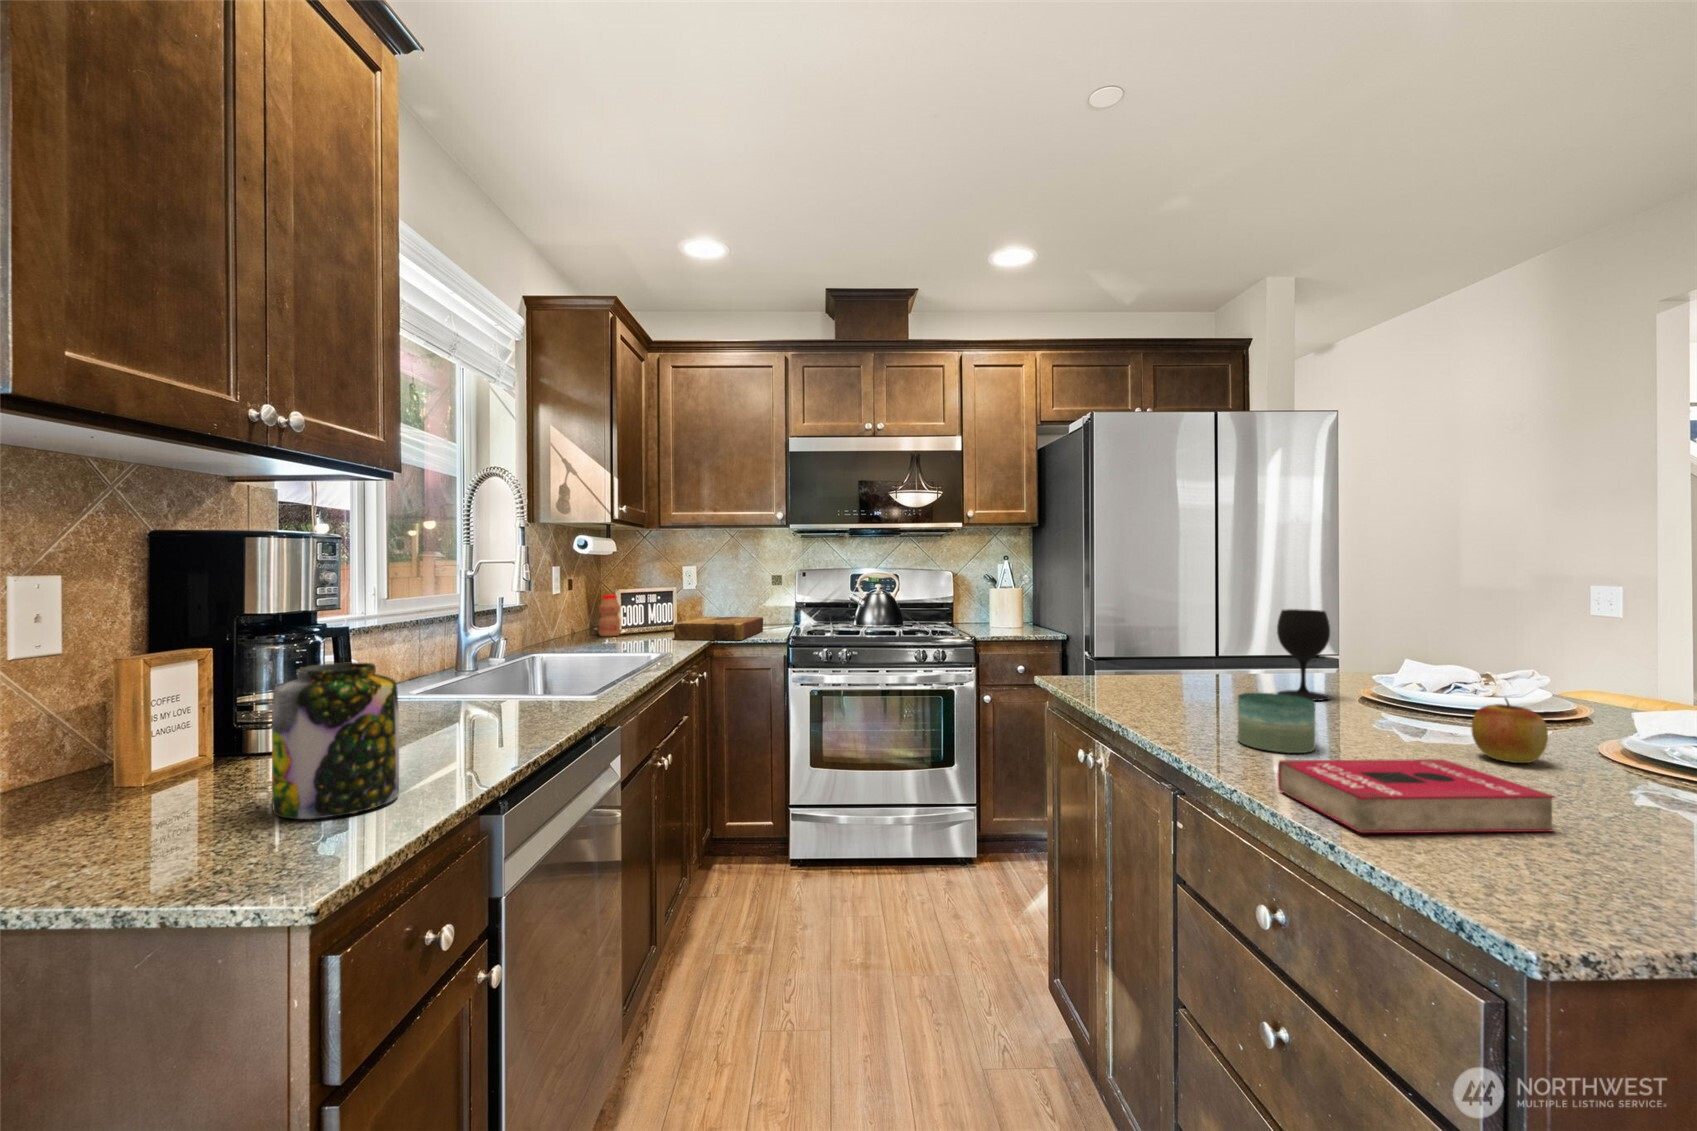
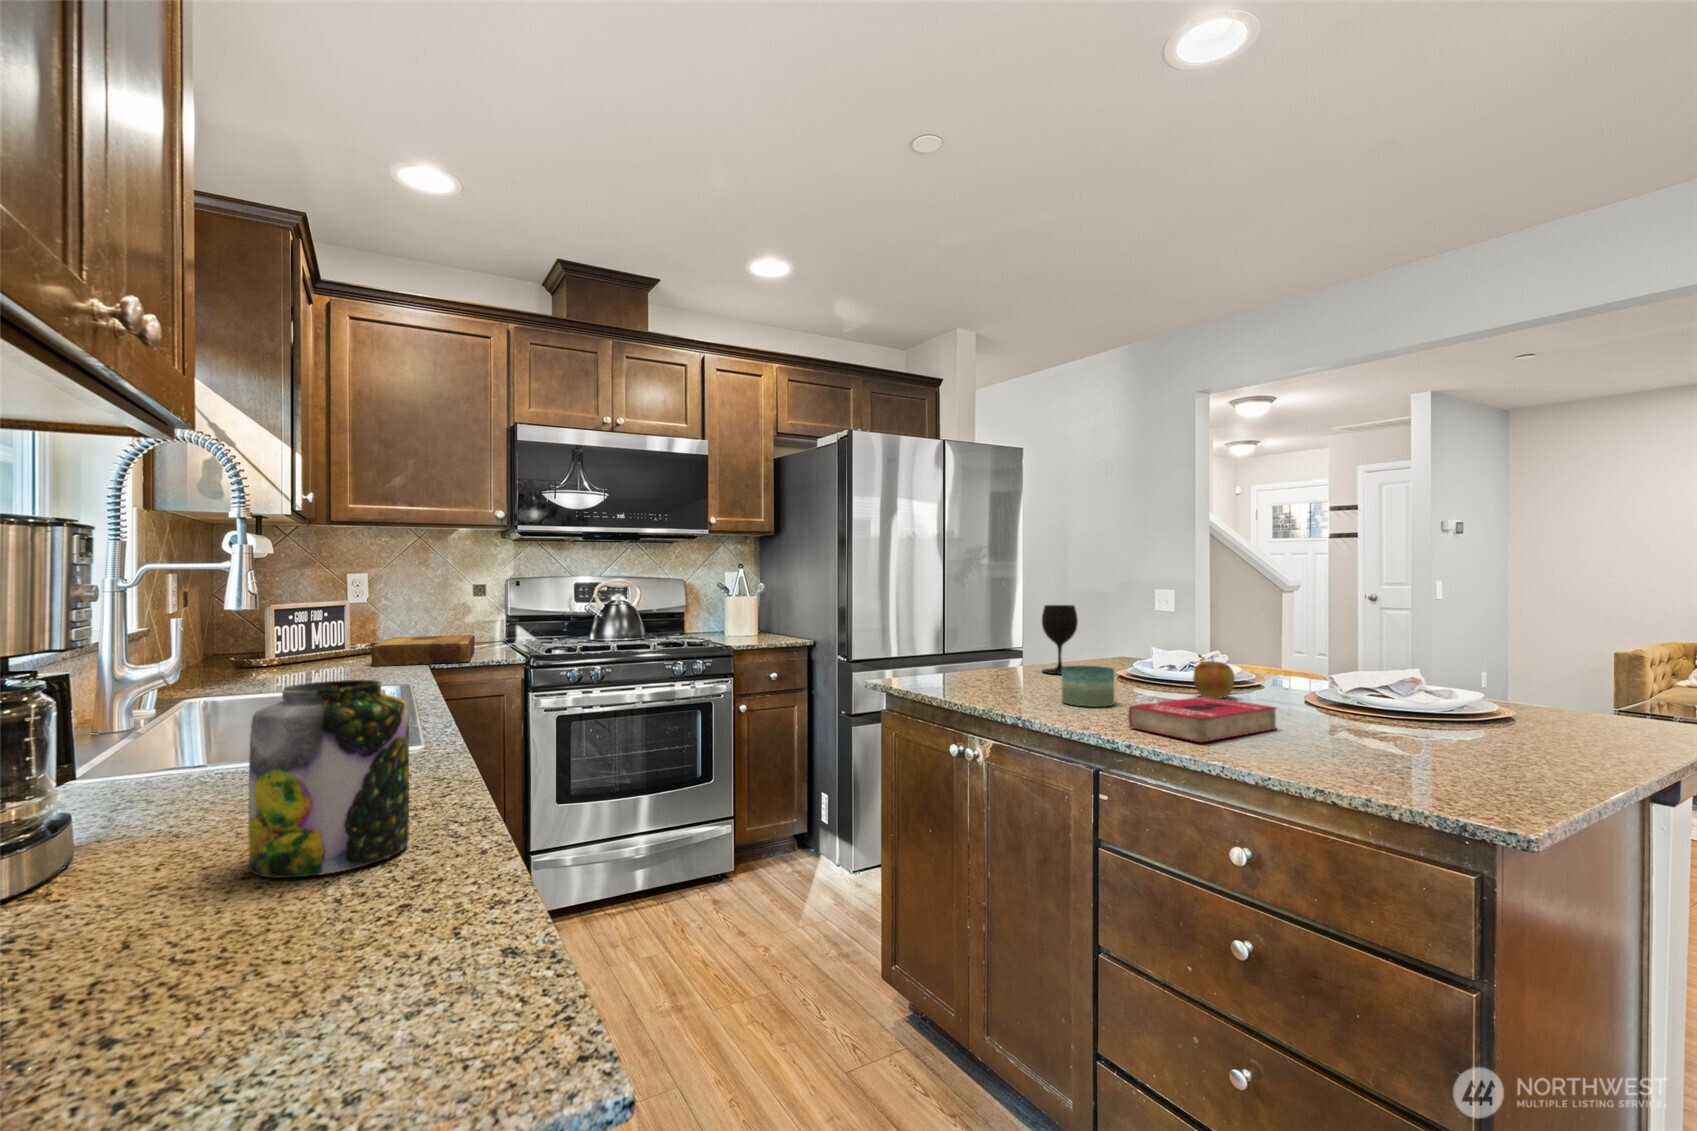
bottle: present [599,594,620,636] -> none [243,611,276,668]

